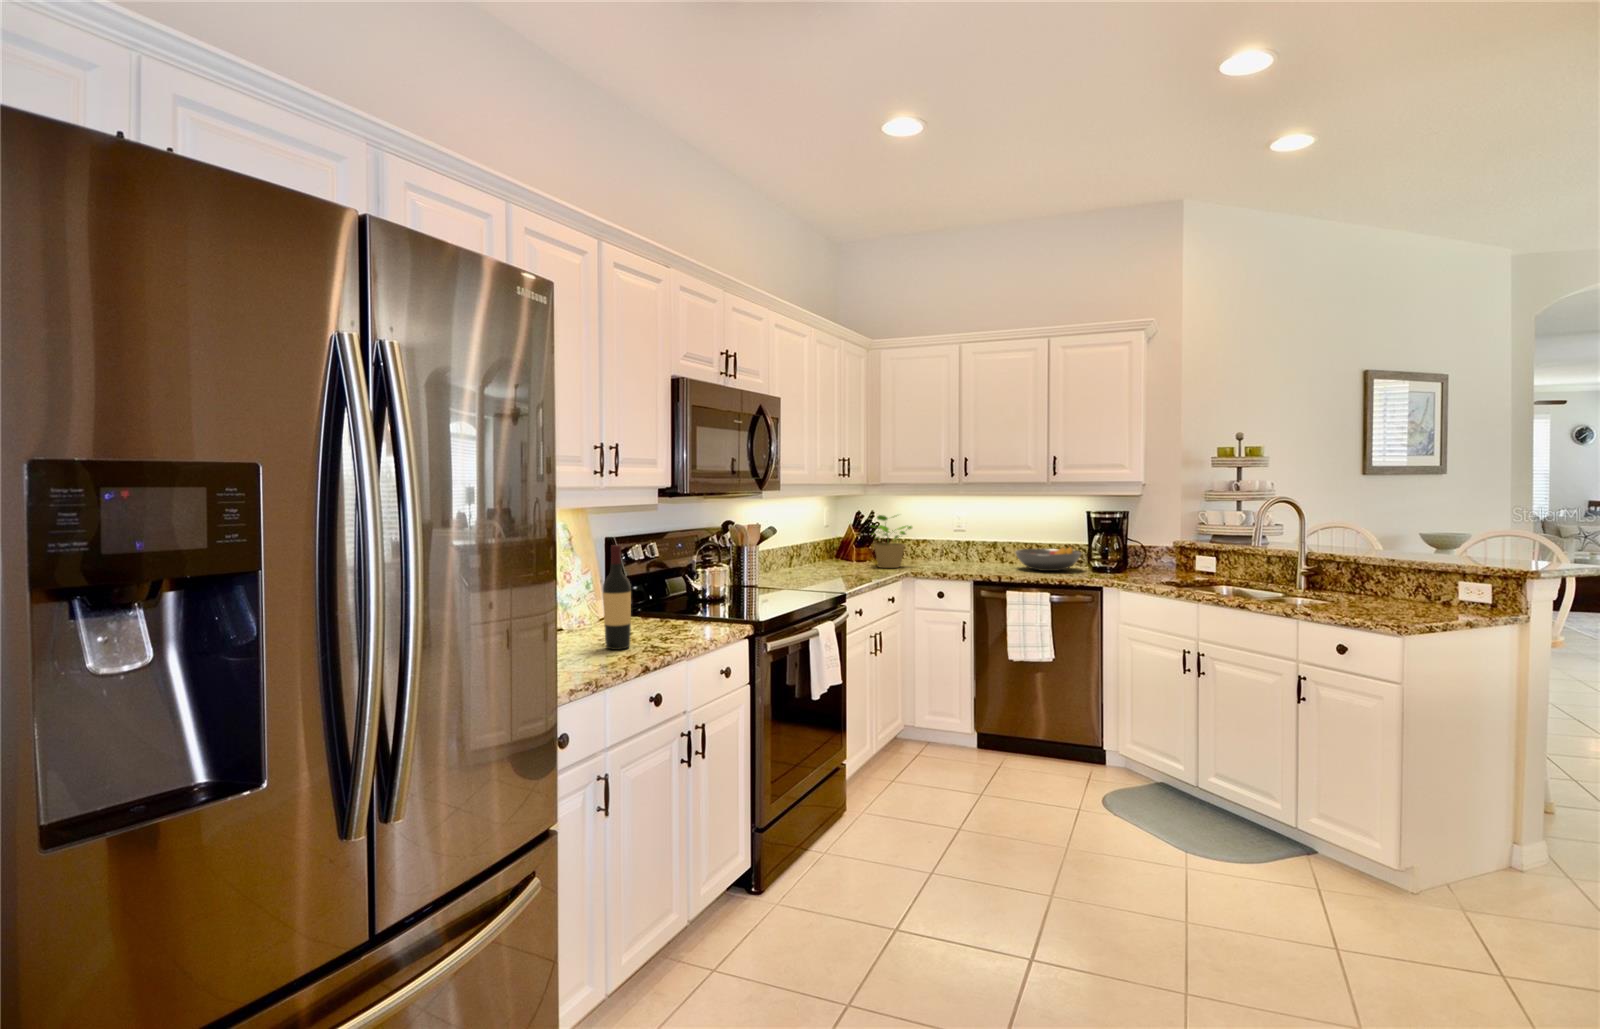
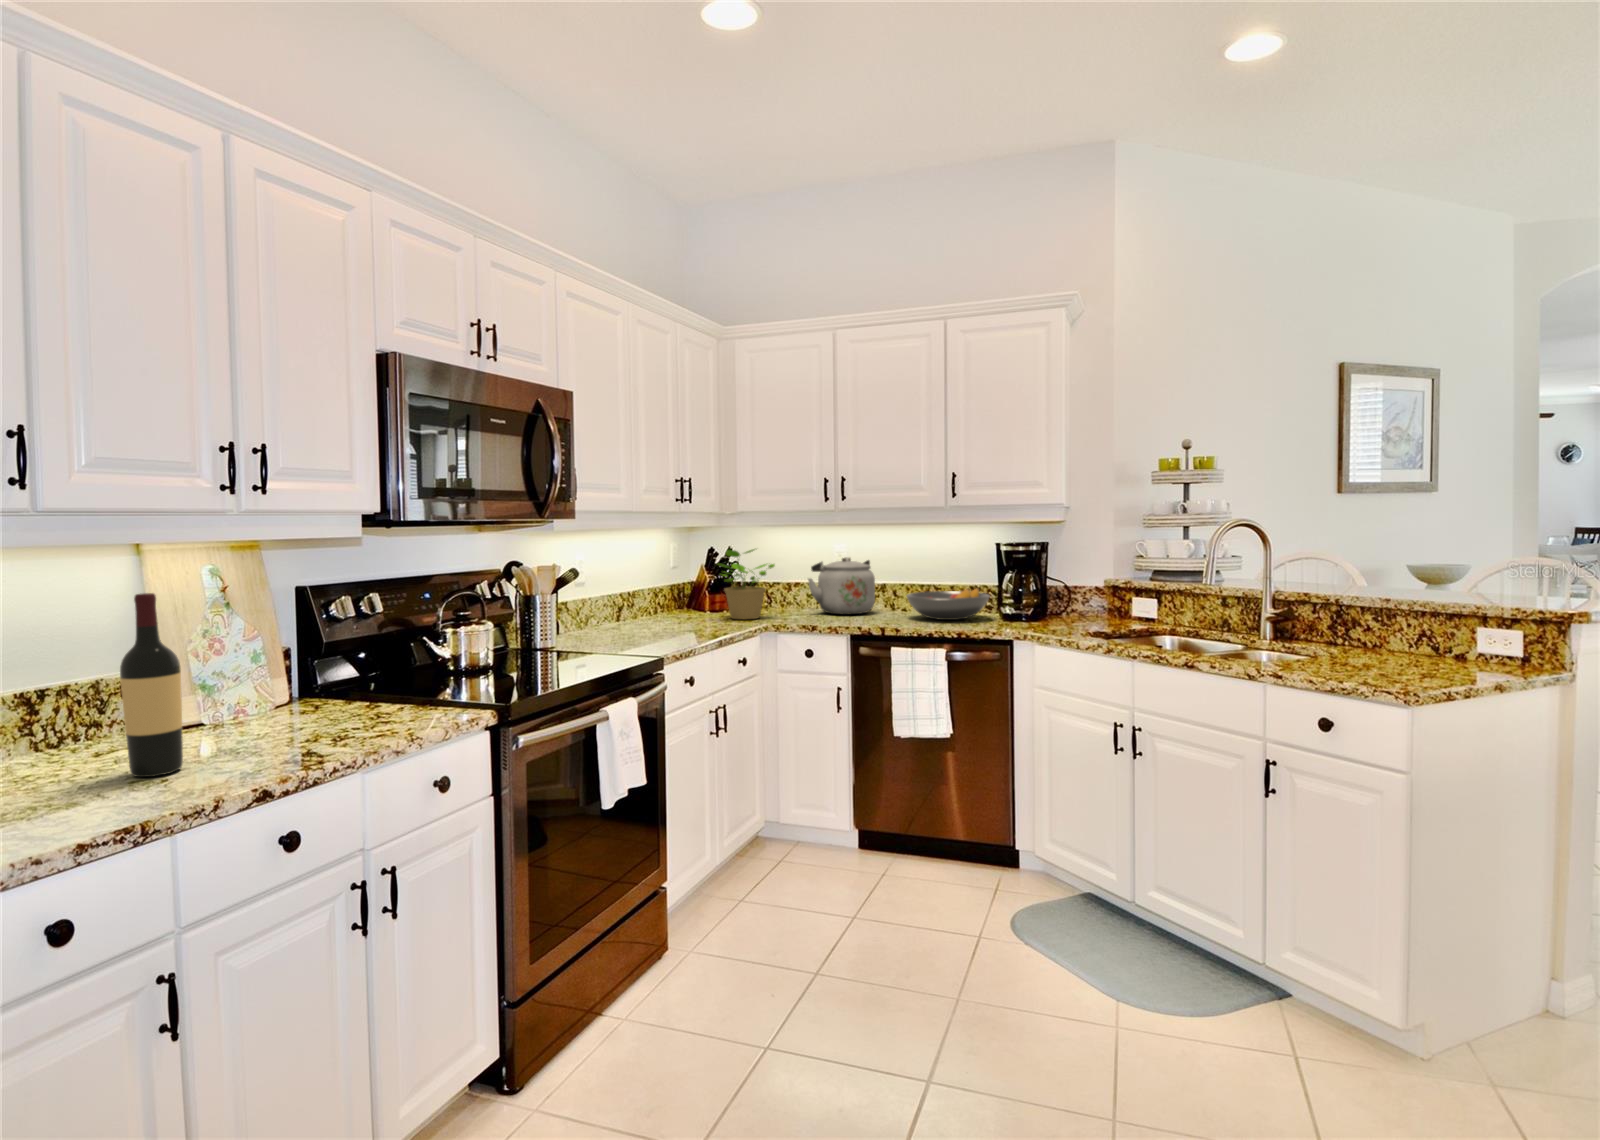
kettle: none [936,521,988,565] -> present [808,557,875,614]

